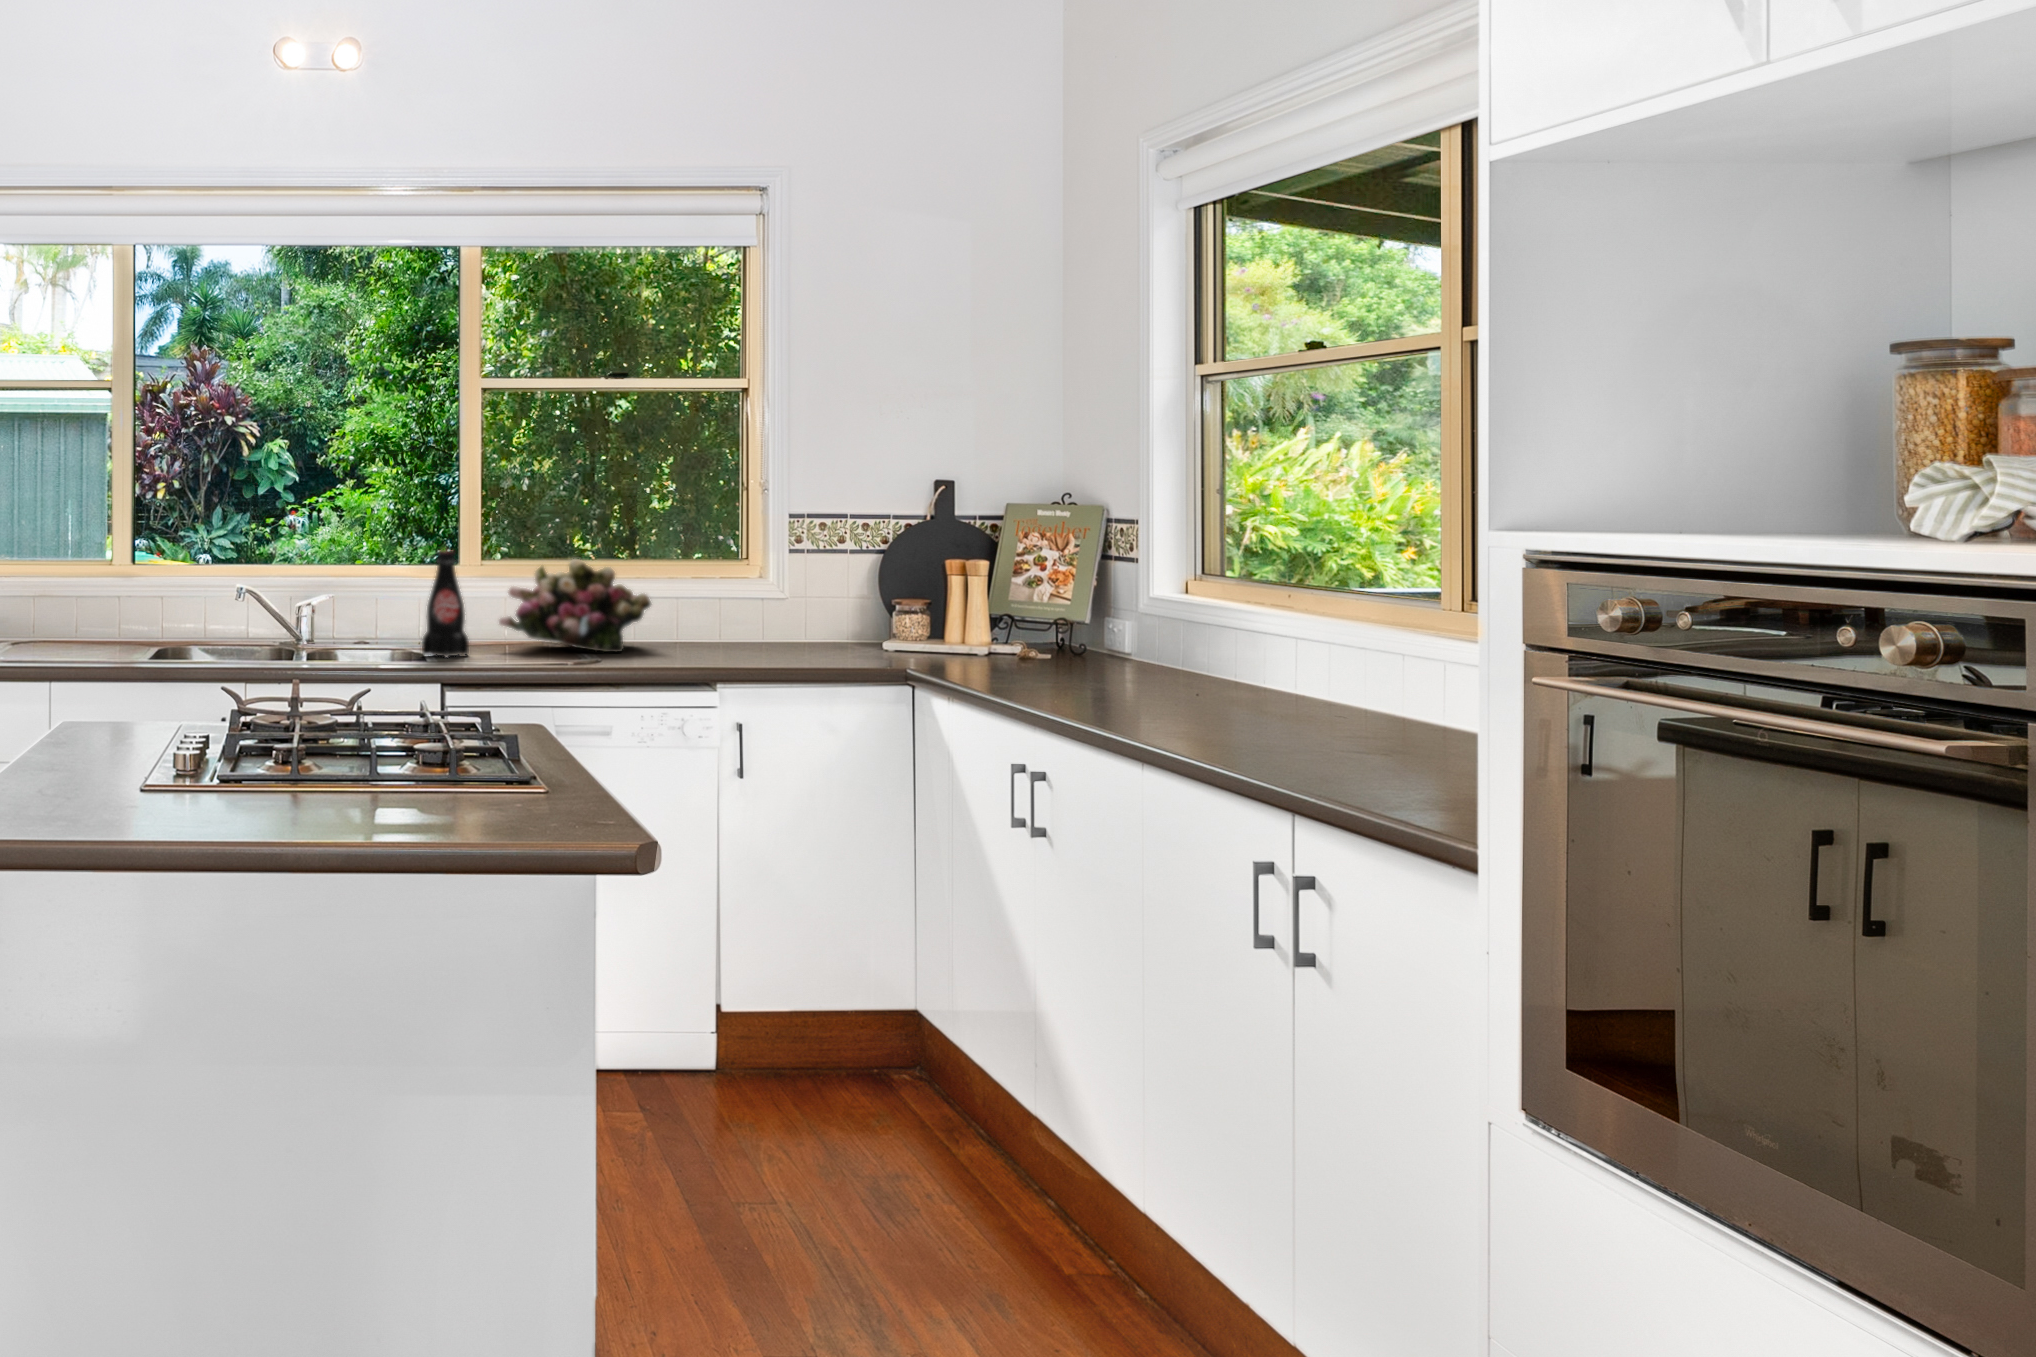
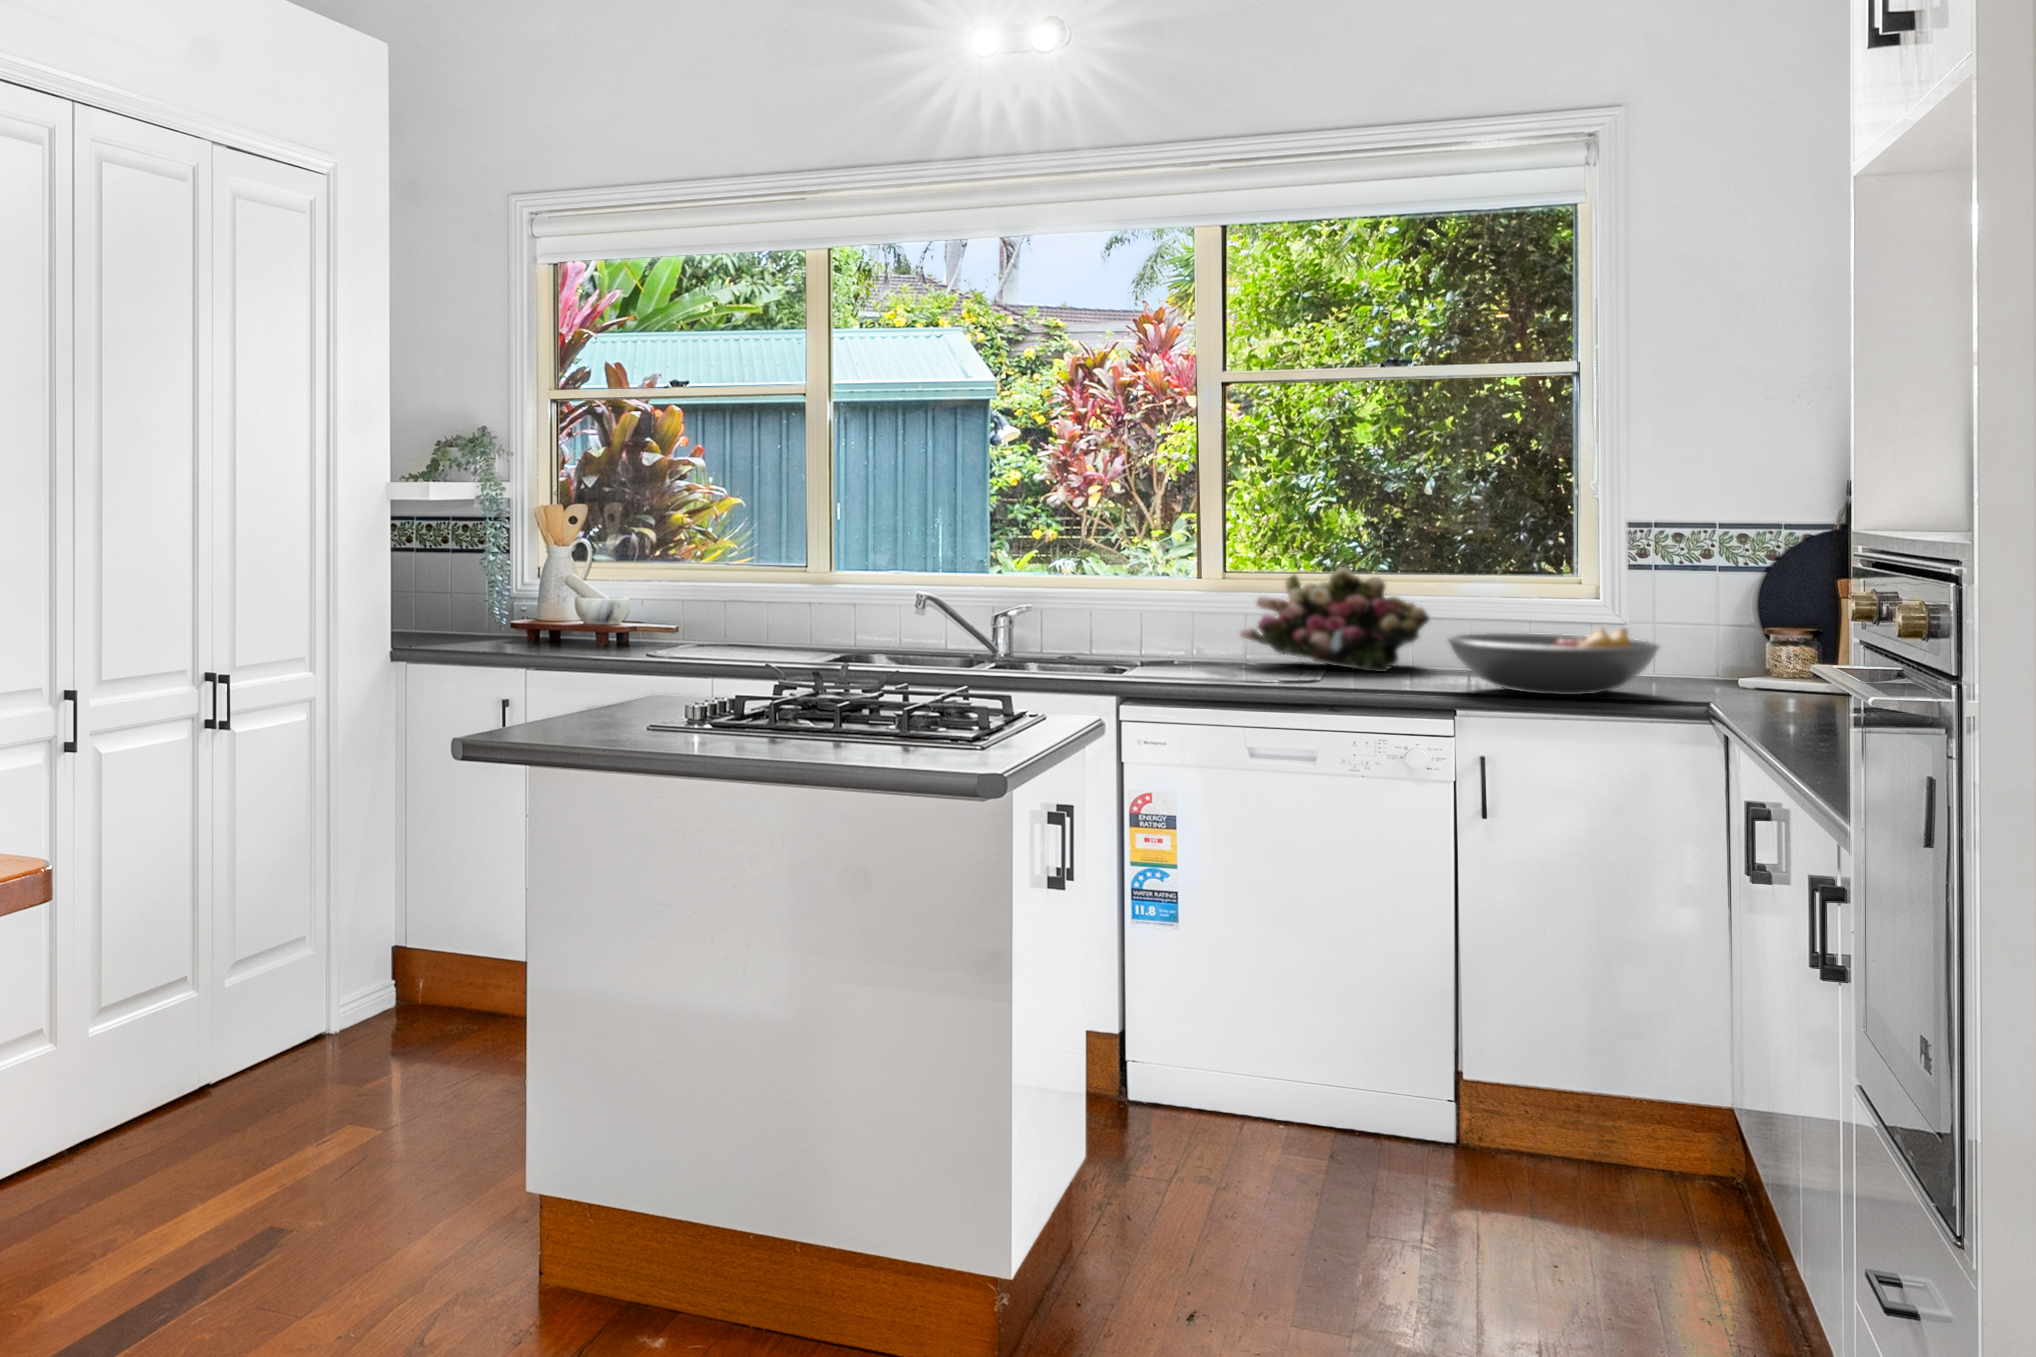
bottle: present [422,550,469,657] -> none [1142,556,1198,670]
fruit bowl: none [692,608,852,668] -> present [1447,628,1660,695]

